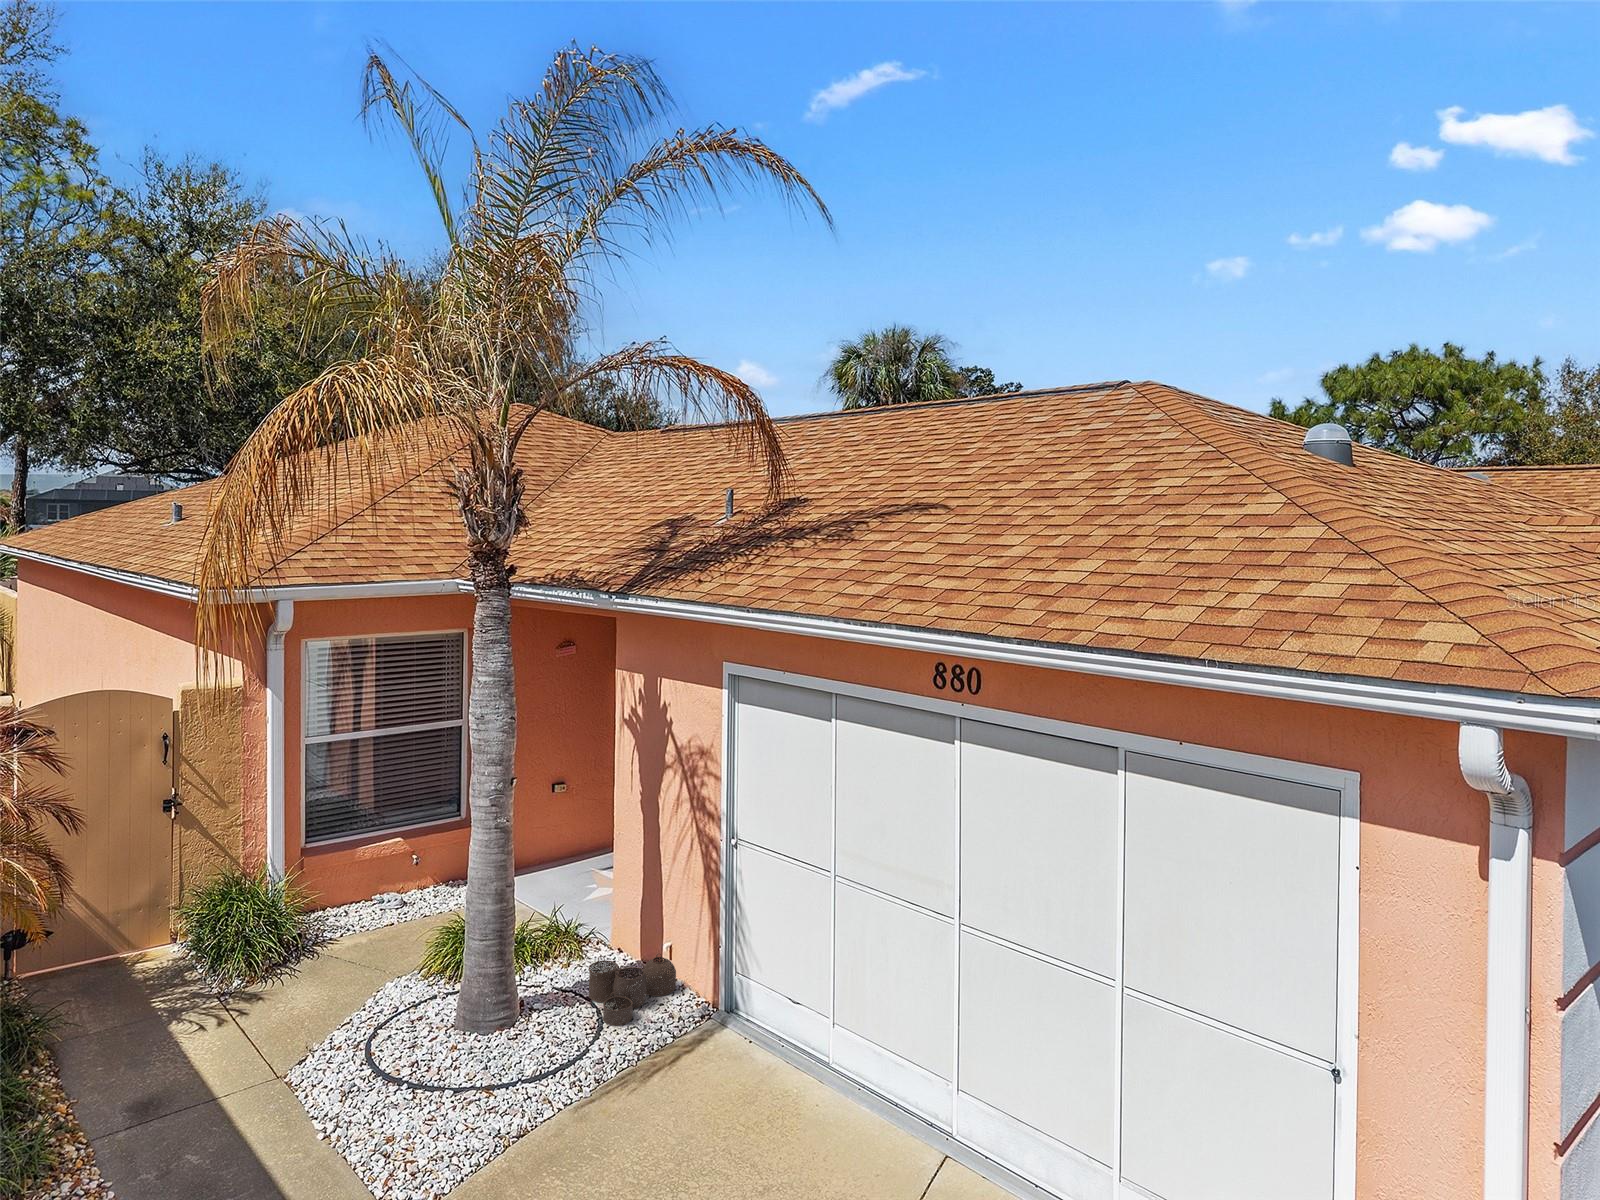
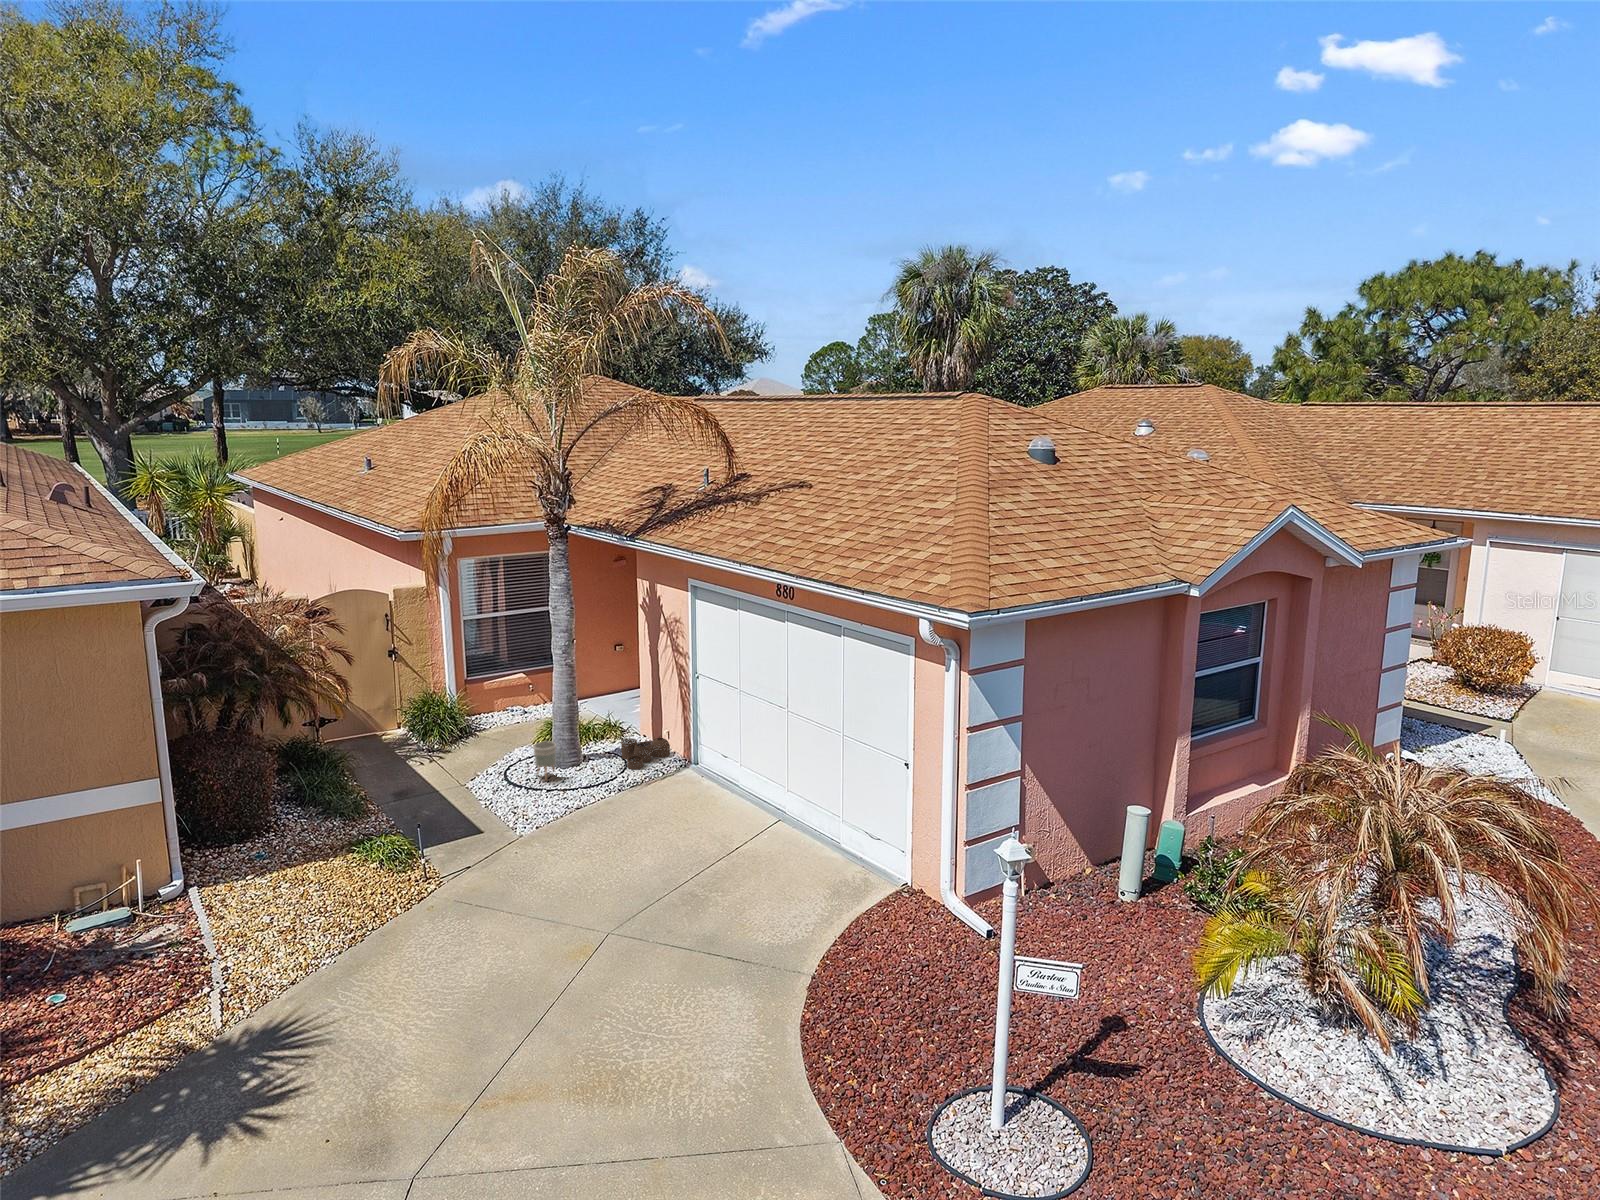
planter: none [426,979,472,1061] -> present [533,741,556,780]

